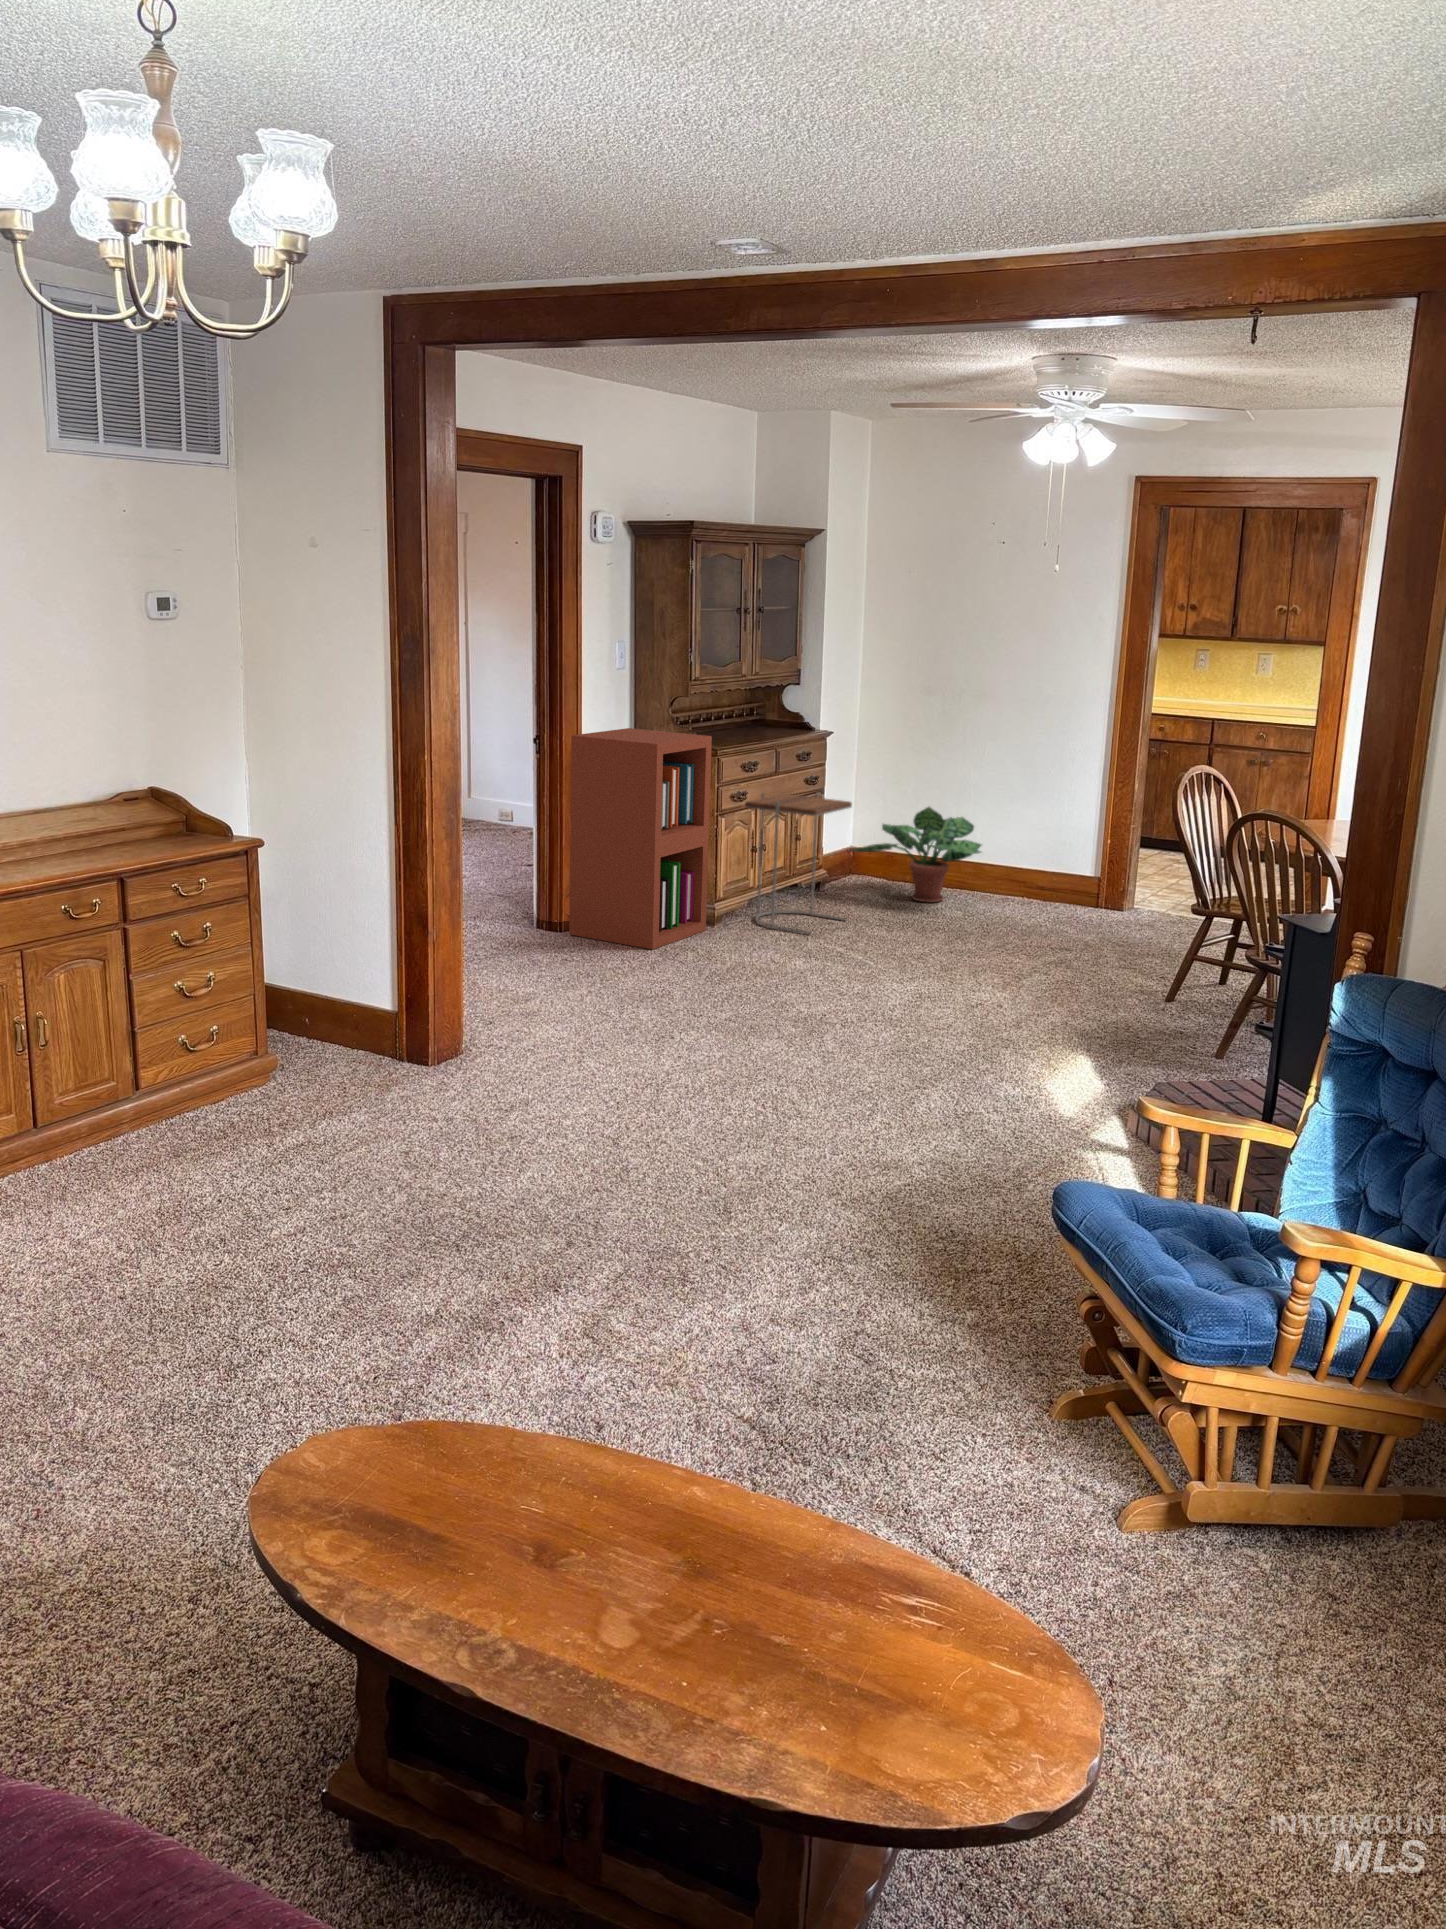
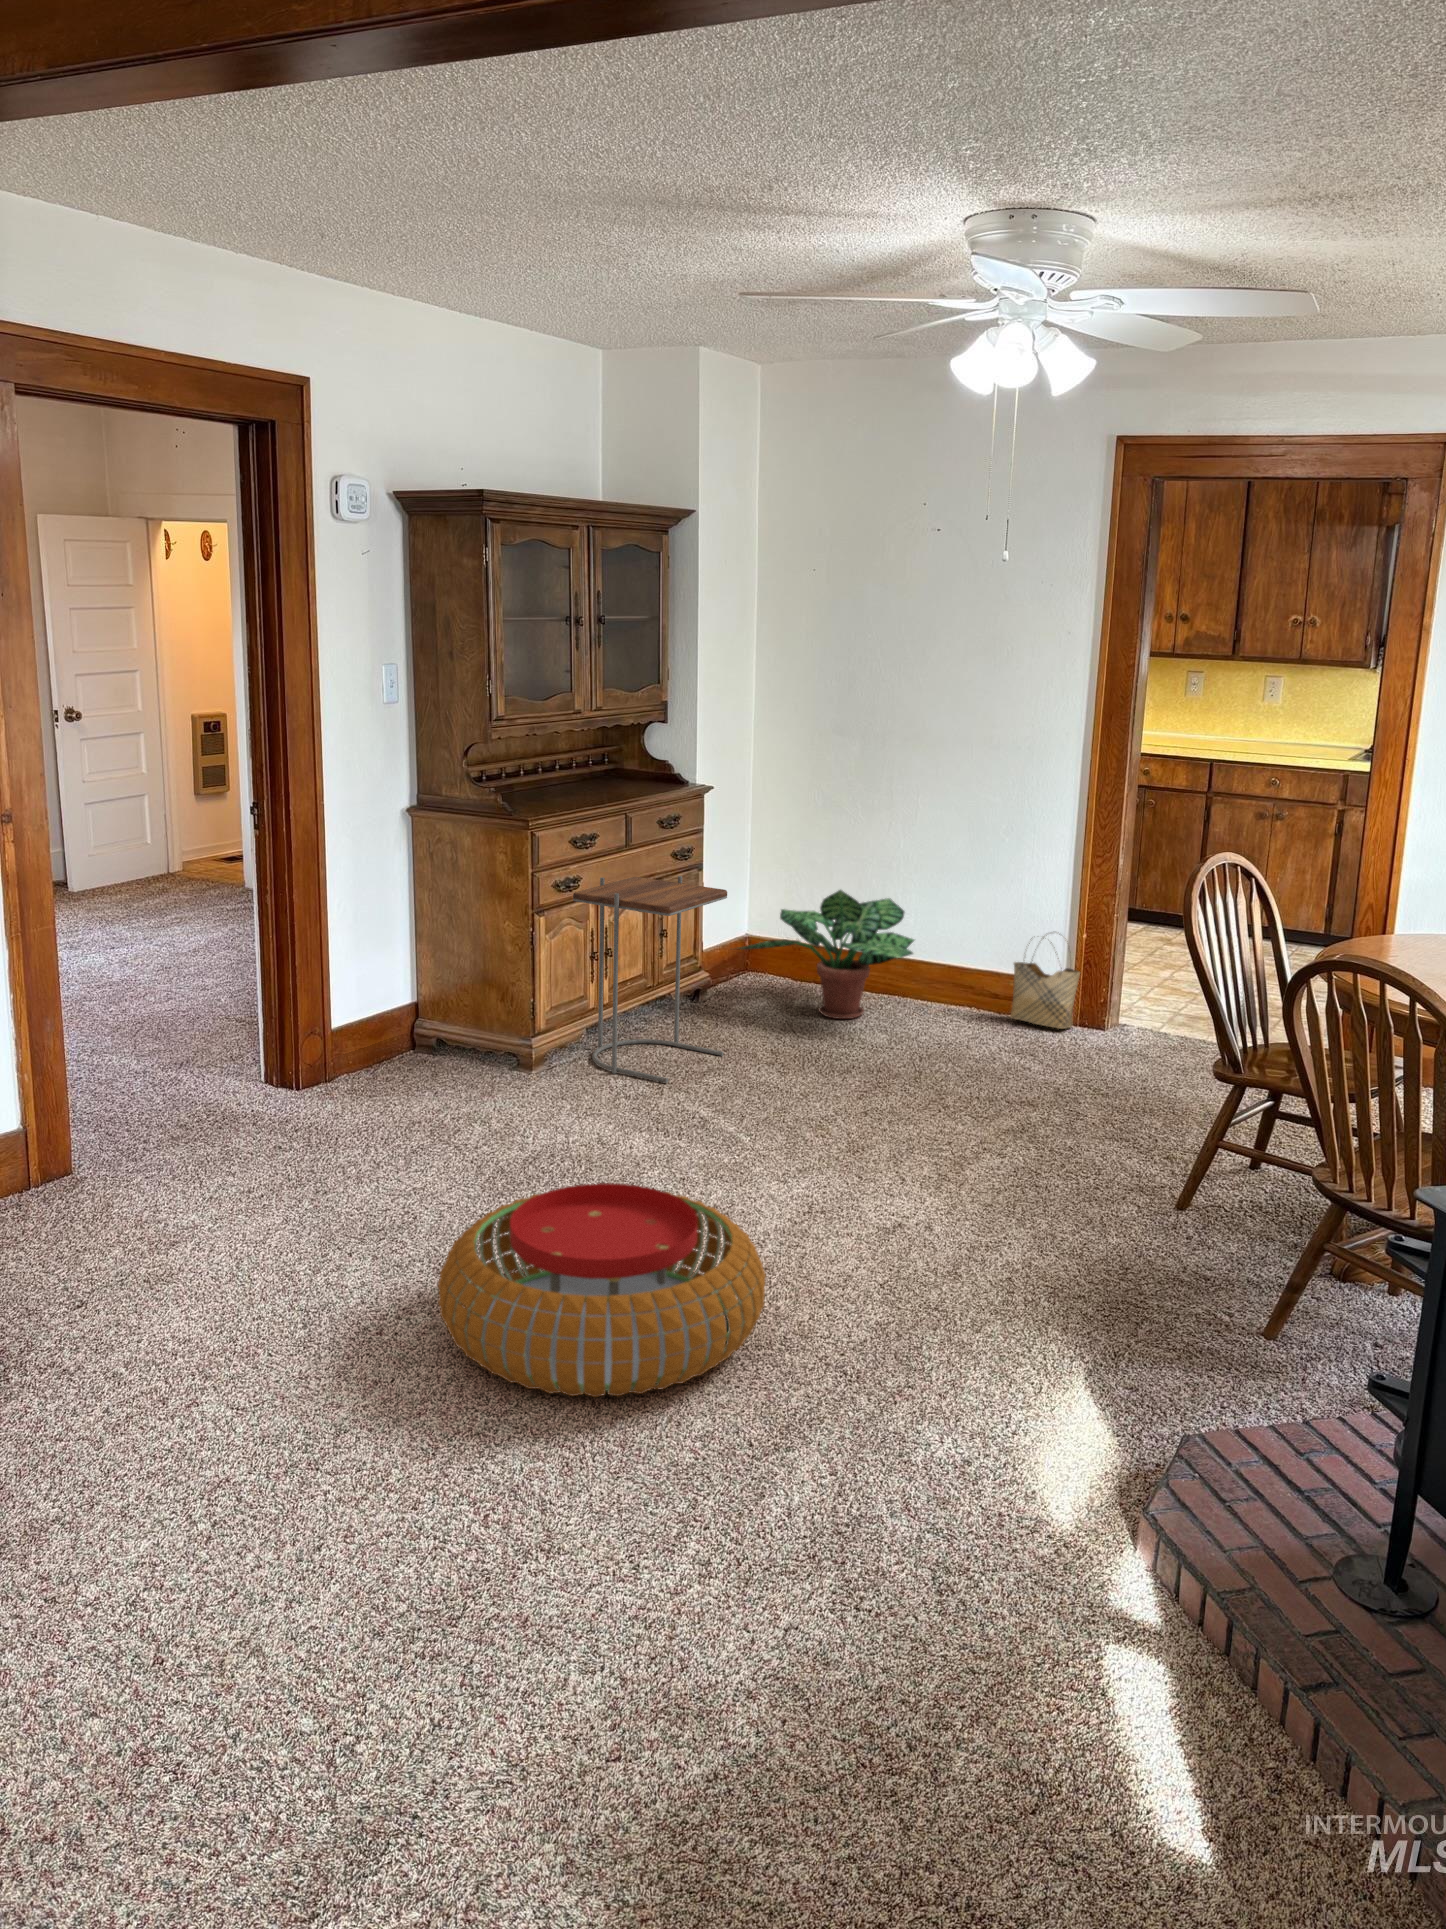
bookshelf: present [569,728,712,949] -> none [303,789,517,1118]
woven basket: none [1052,840,1105,910] -> present [1010,937,1080,1029]
pouf: none [706,962,905,1071] -> present [438,1183,766,1397]

